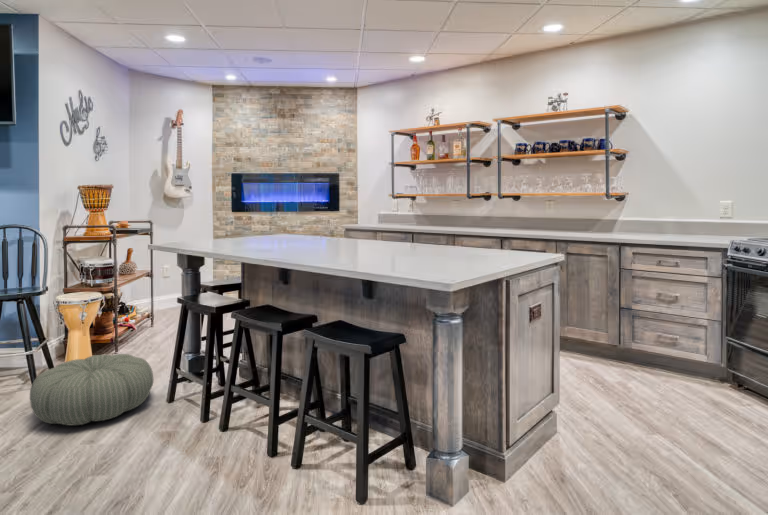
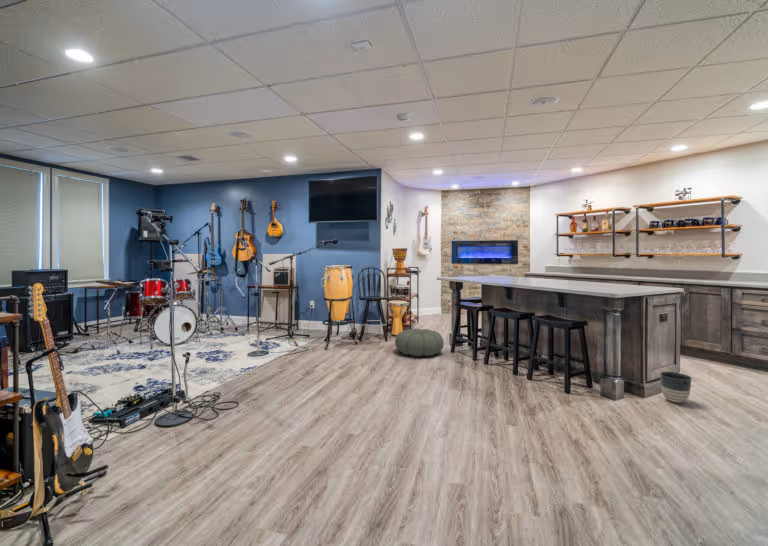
planter: none [533,420,583,484] -> present [661,372,691,403]

